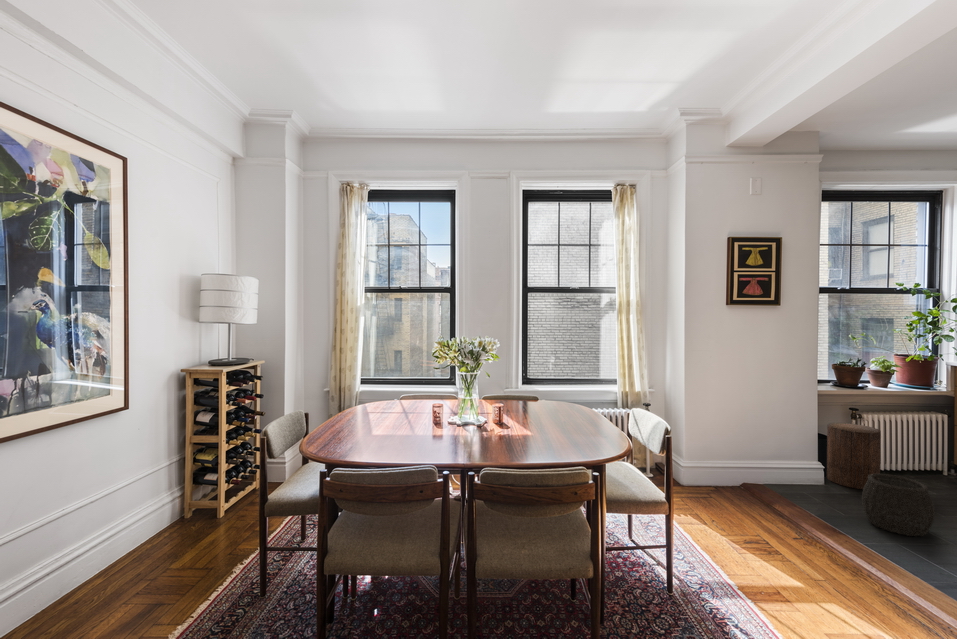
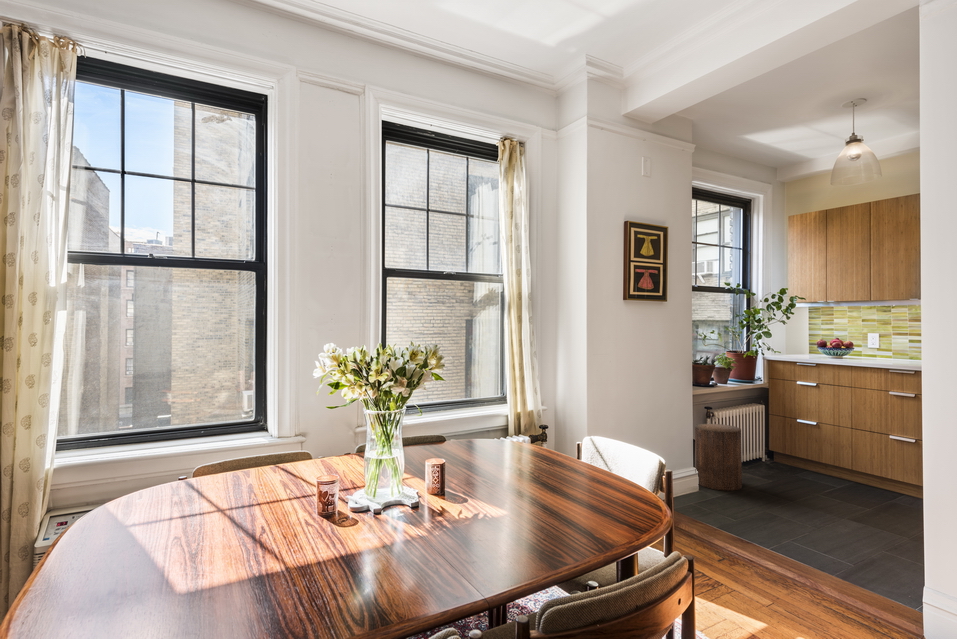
woven basket: present [862,474,935,536] -> none [767,473,833,536]

